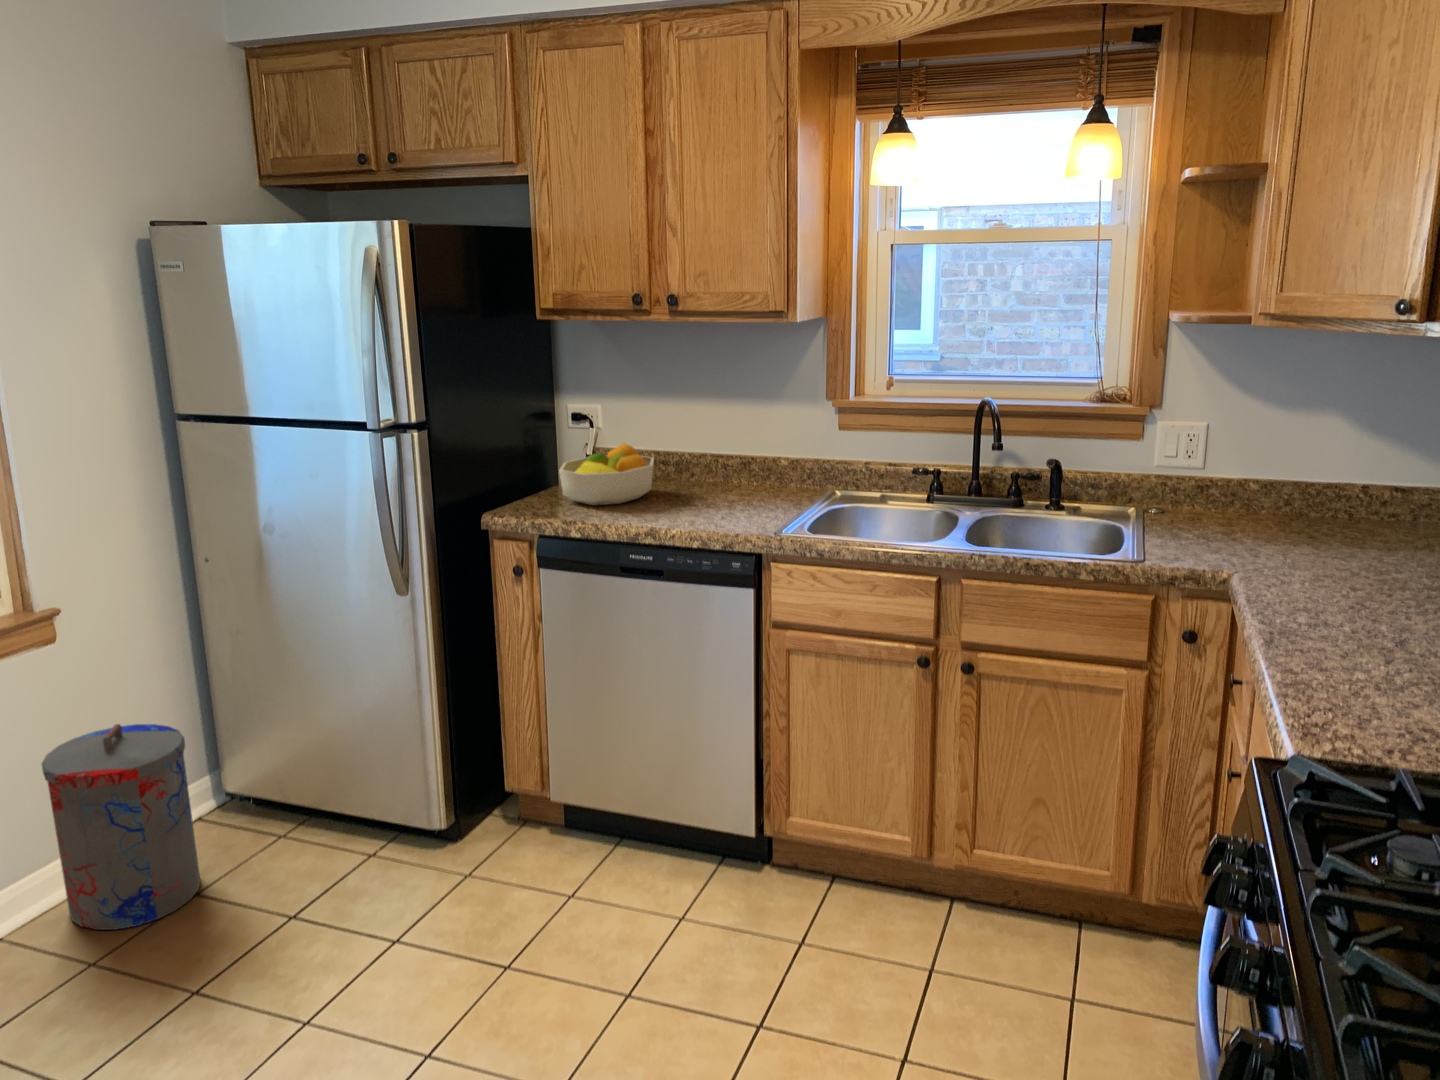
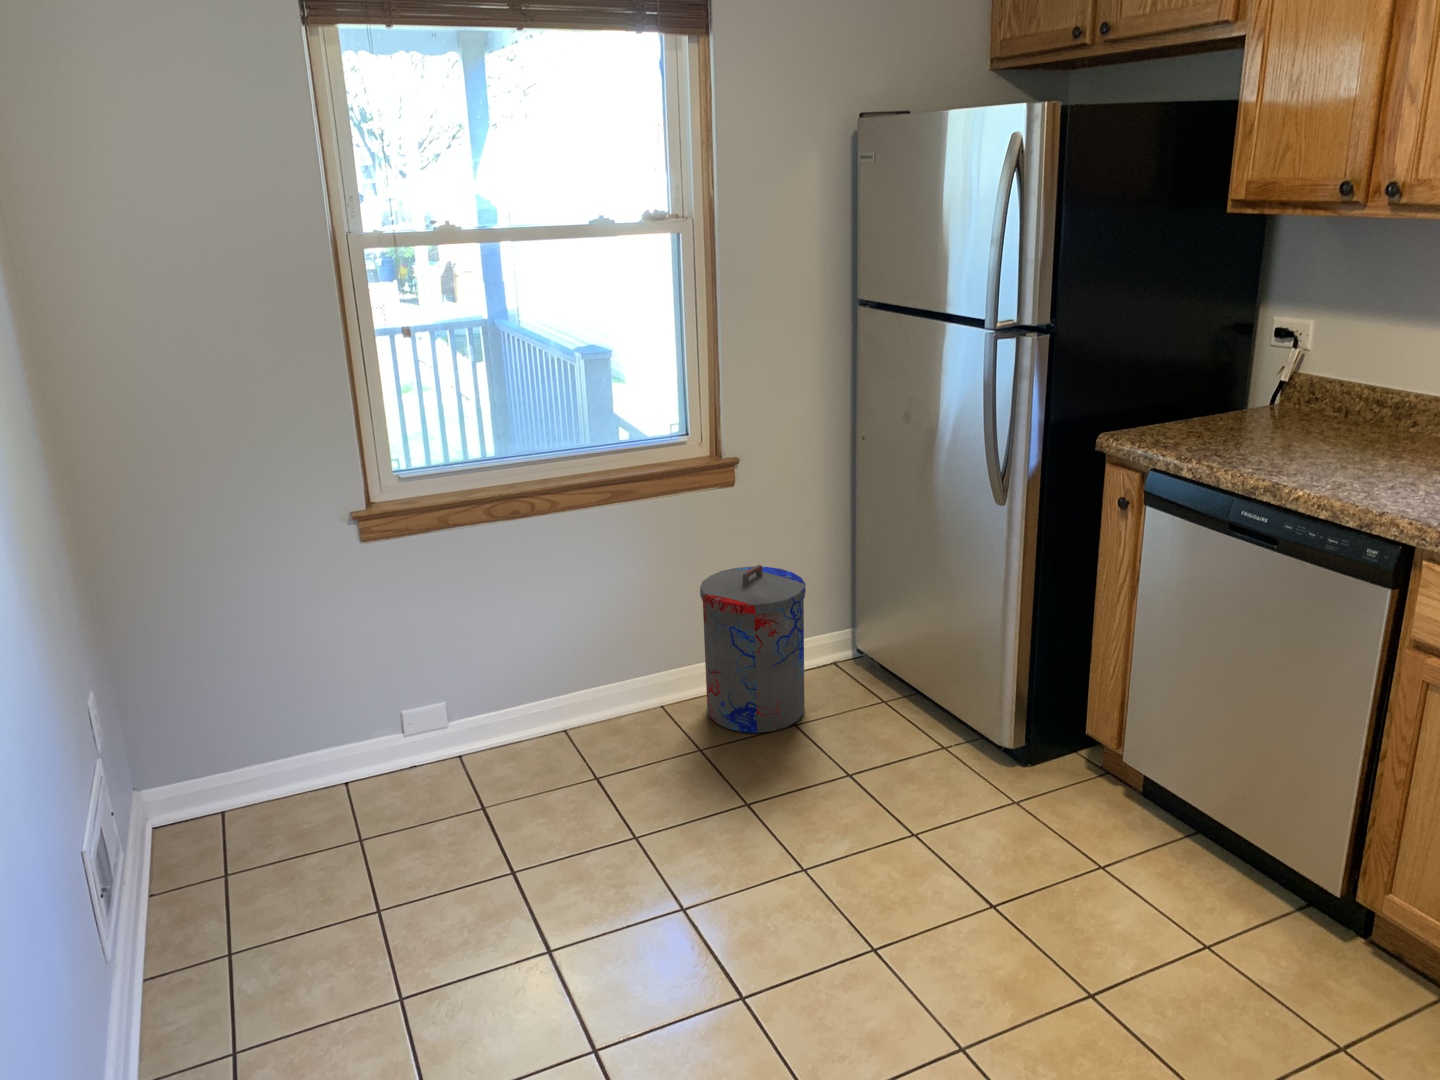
fruit bowl: present [559,443,654,505] -> none [1207,371,1353,446]

